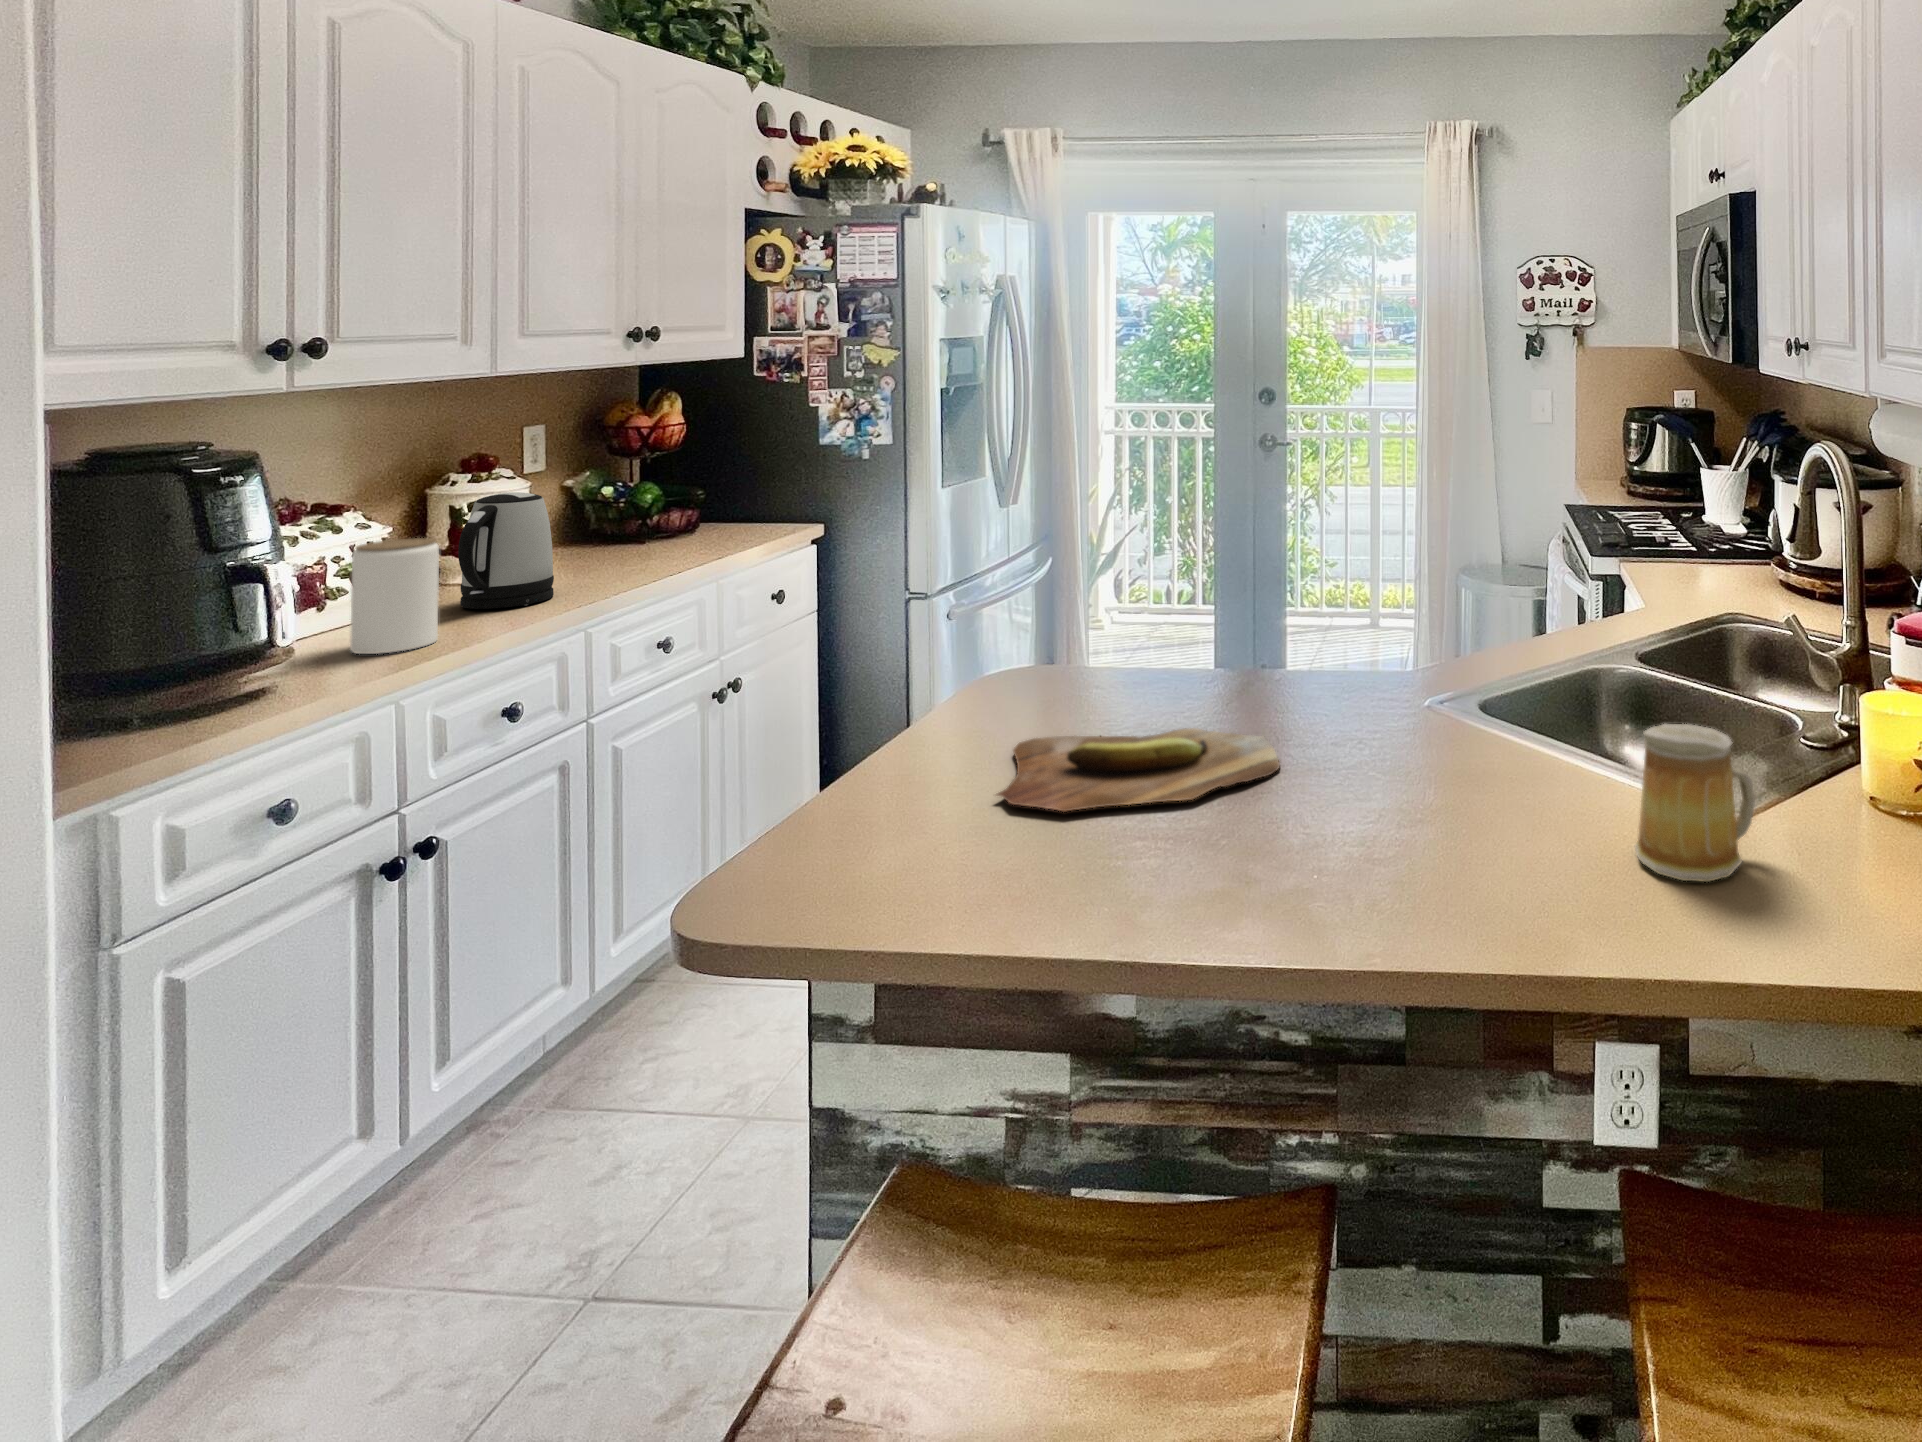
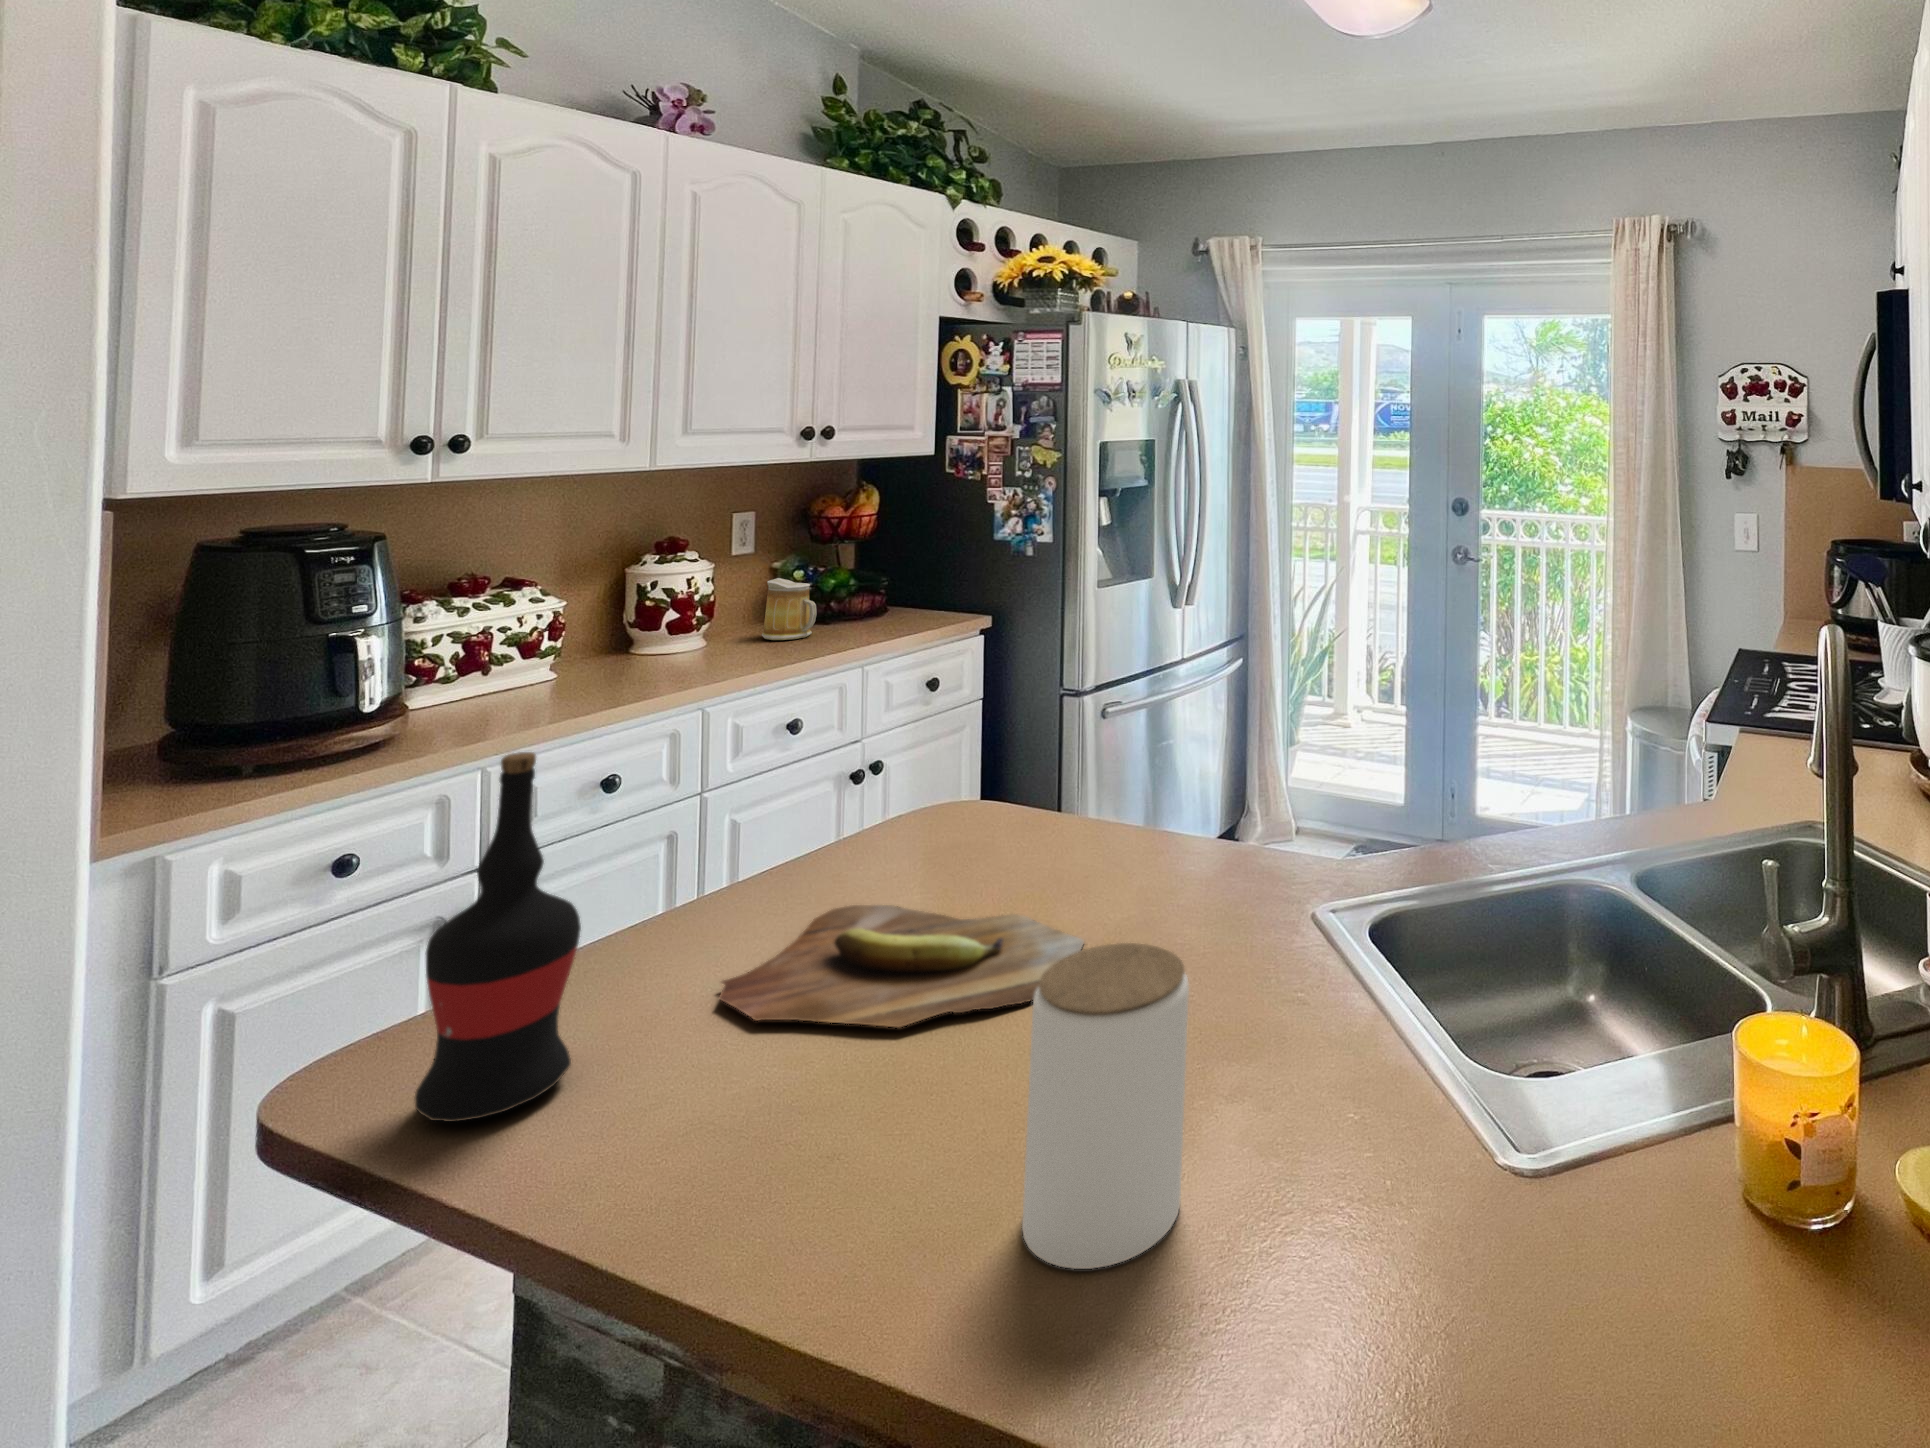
kettle: present [458,492,554,609] -> none [601,576,694,682]
jar: present [350,538,439,654] -> present [1022,943,1189,1269]
wine bottle: none [844,588,958,899] -> present [415,752,581,1122]
mug: present [1635,724,1755,882] -> present [762,578,817,640]

